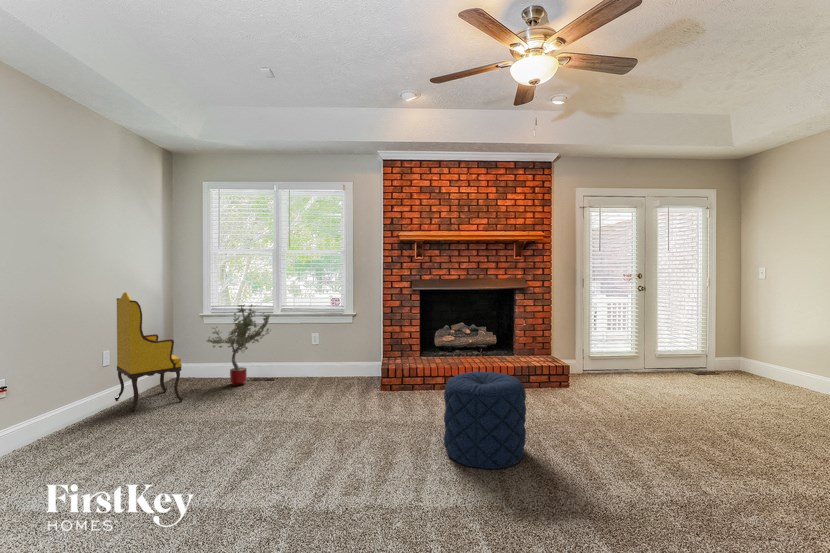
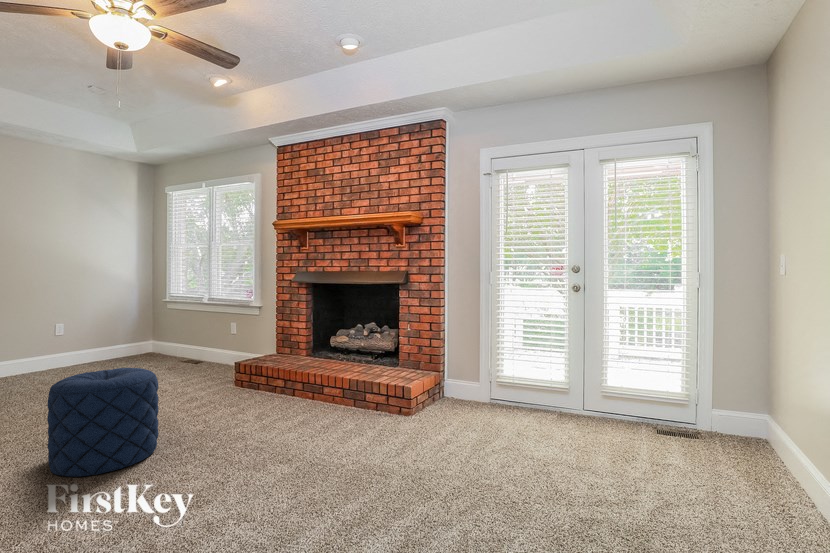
armchair: present [115,292,184,412] -> none [54,278,115,371]
potted tree: present [207,305,270,385] -> none [150,292,196,363]

